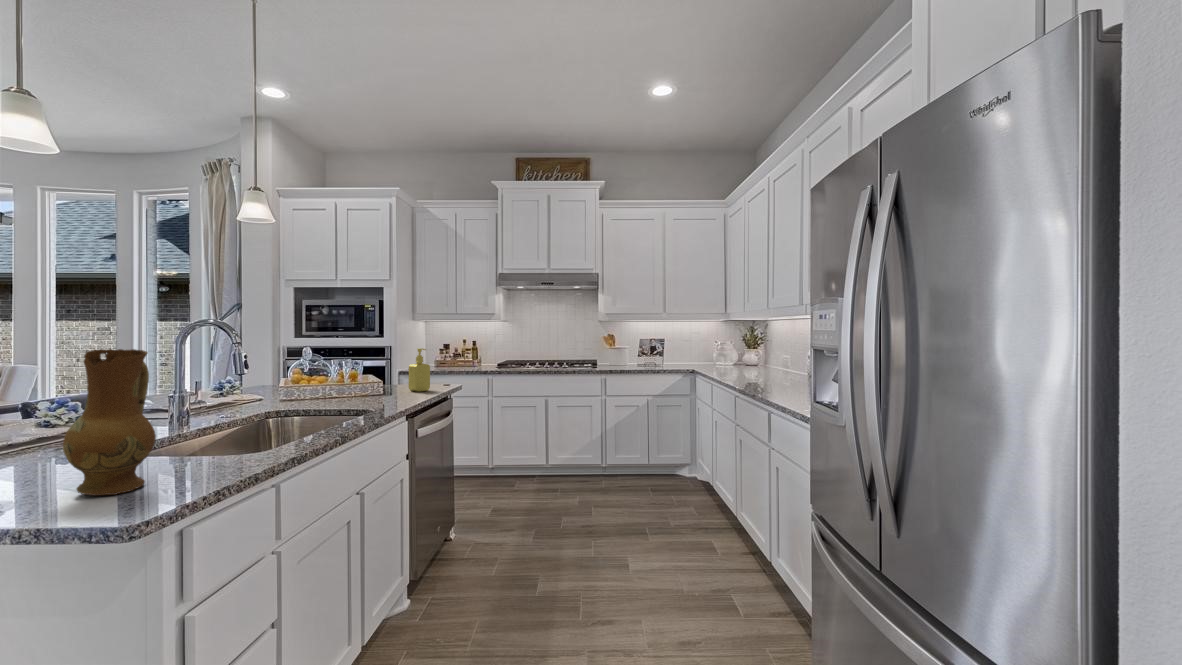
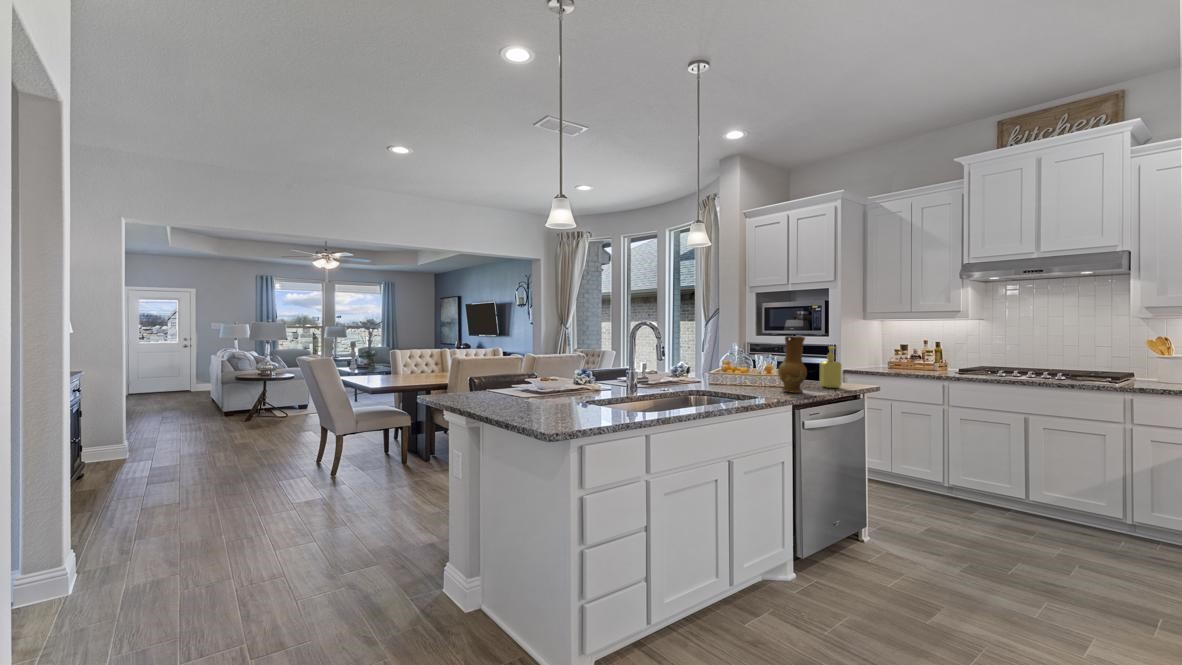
ceramic jug: present [63,349,156,496] -> present [778,336,807,393]

